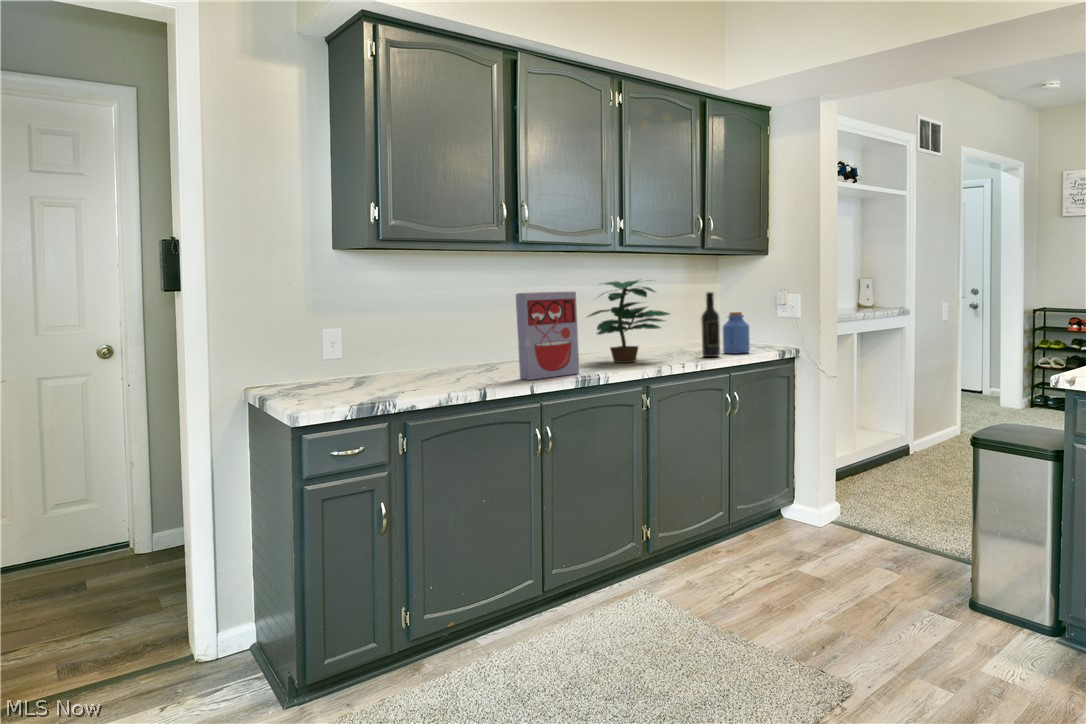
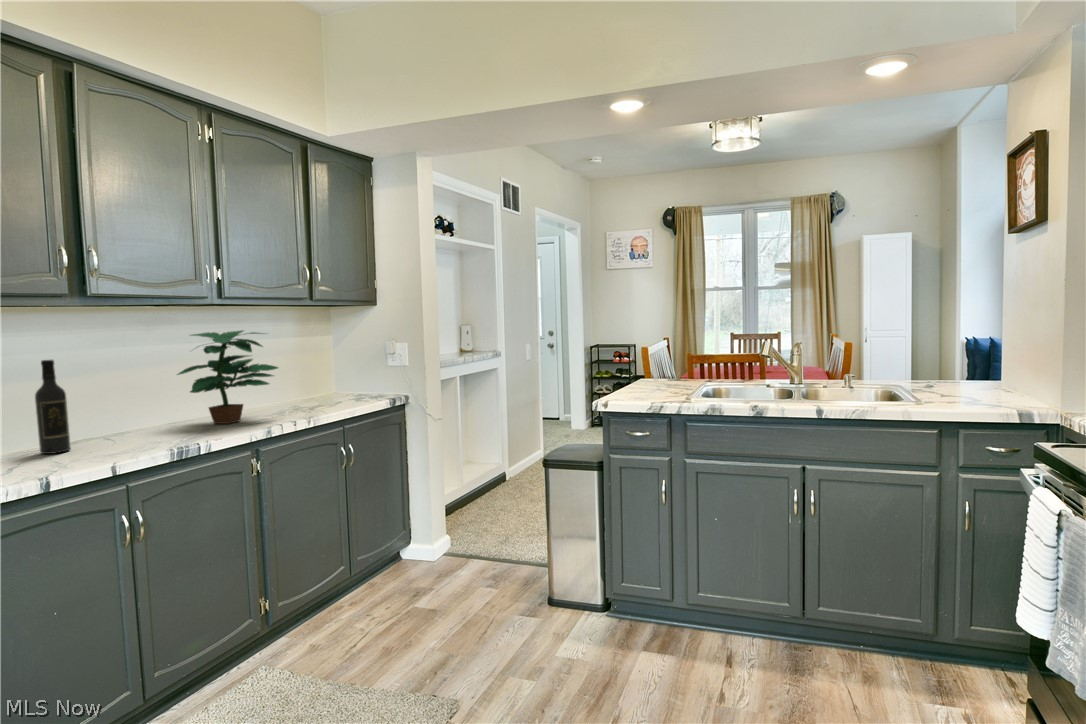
cereal box: present [516,292,579,380] -> none [84,350,174,458]
wine bottle: present [701,292,720,357] -> present [35,360,70,454]
jar: present [723,312,750,354] -> none [335,362,362,404]

